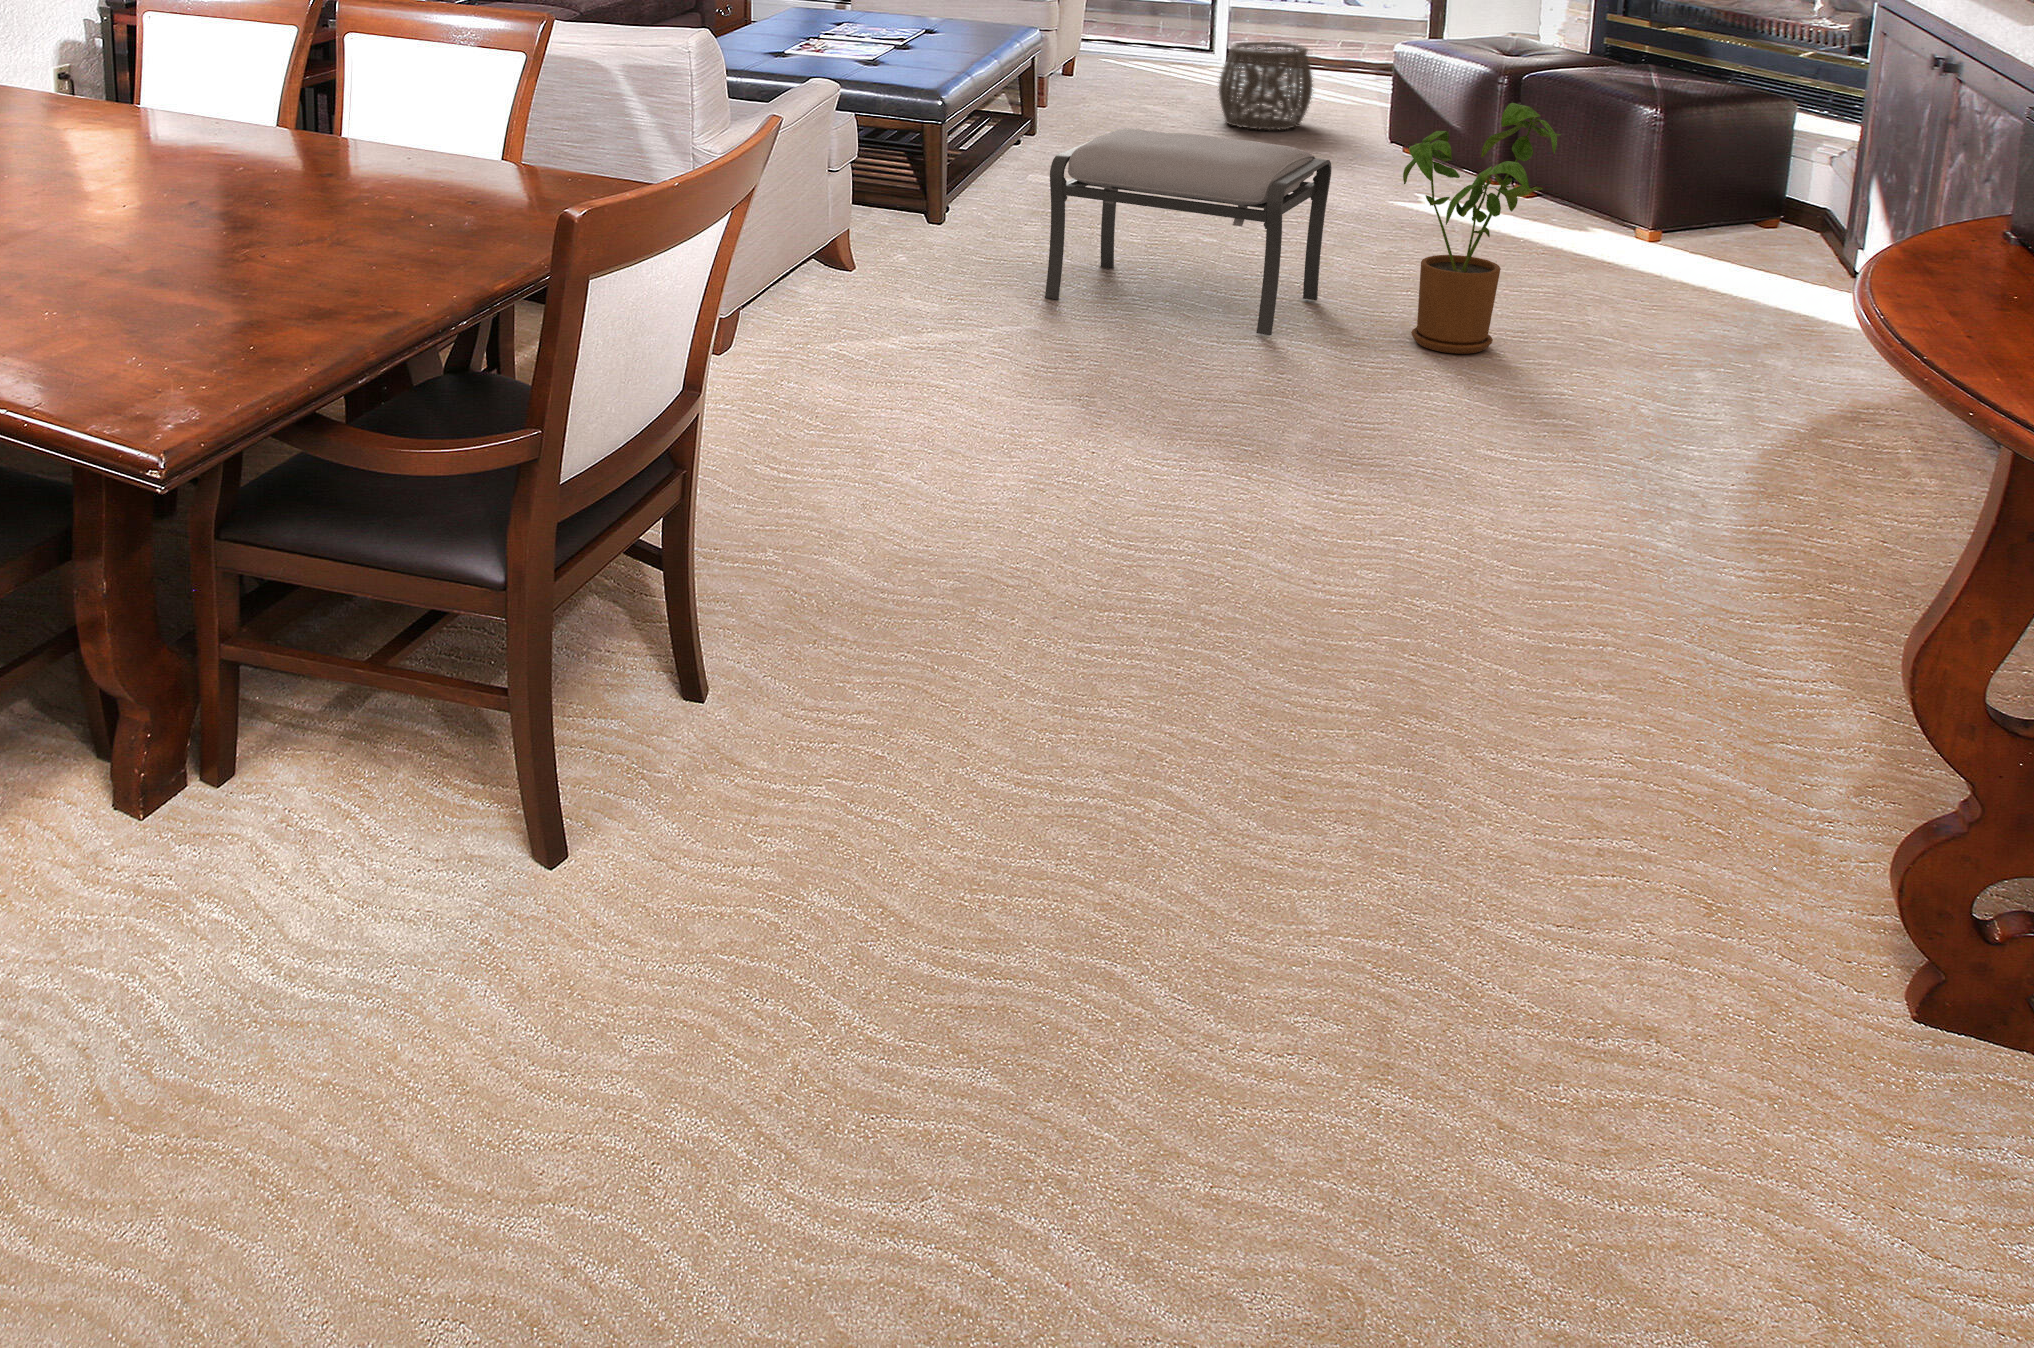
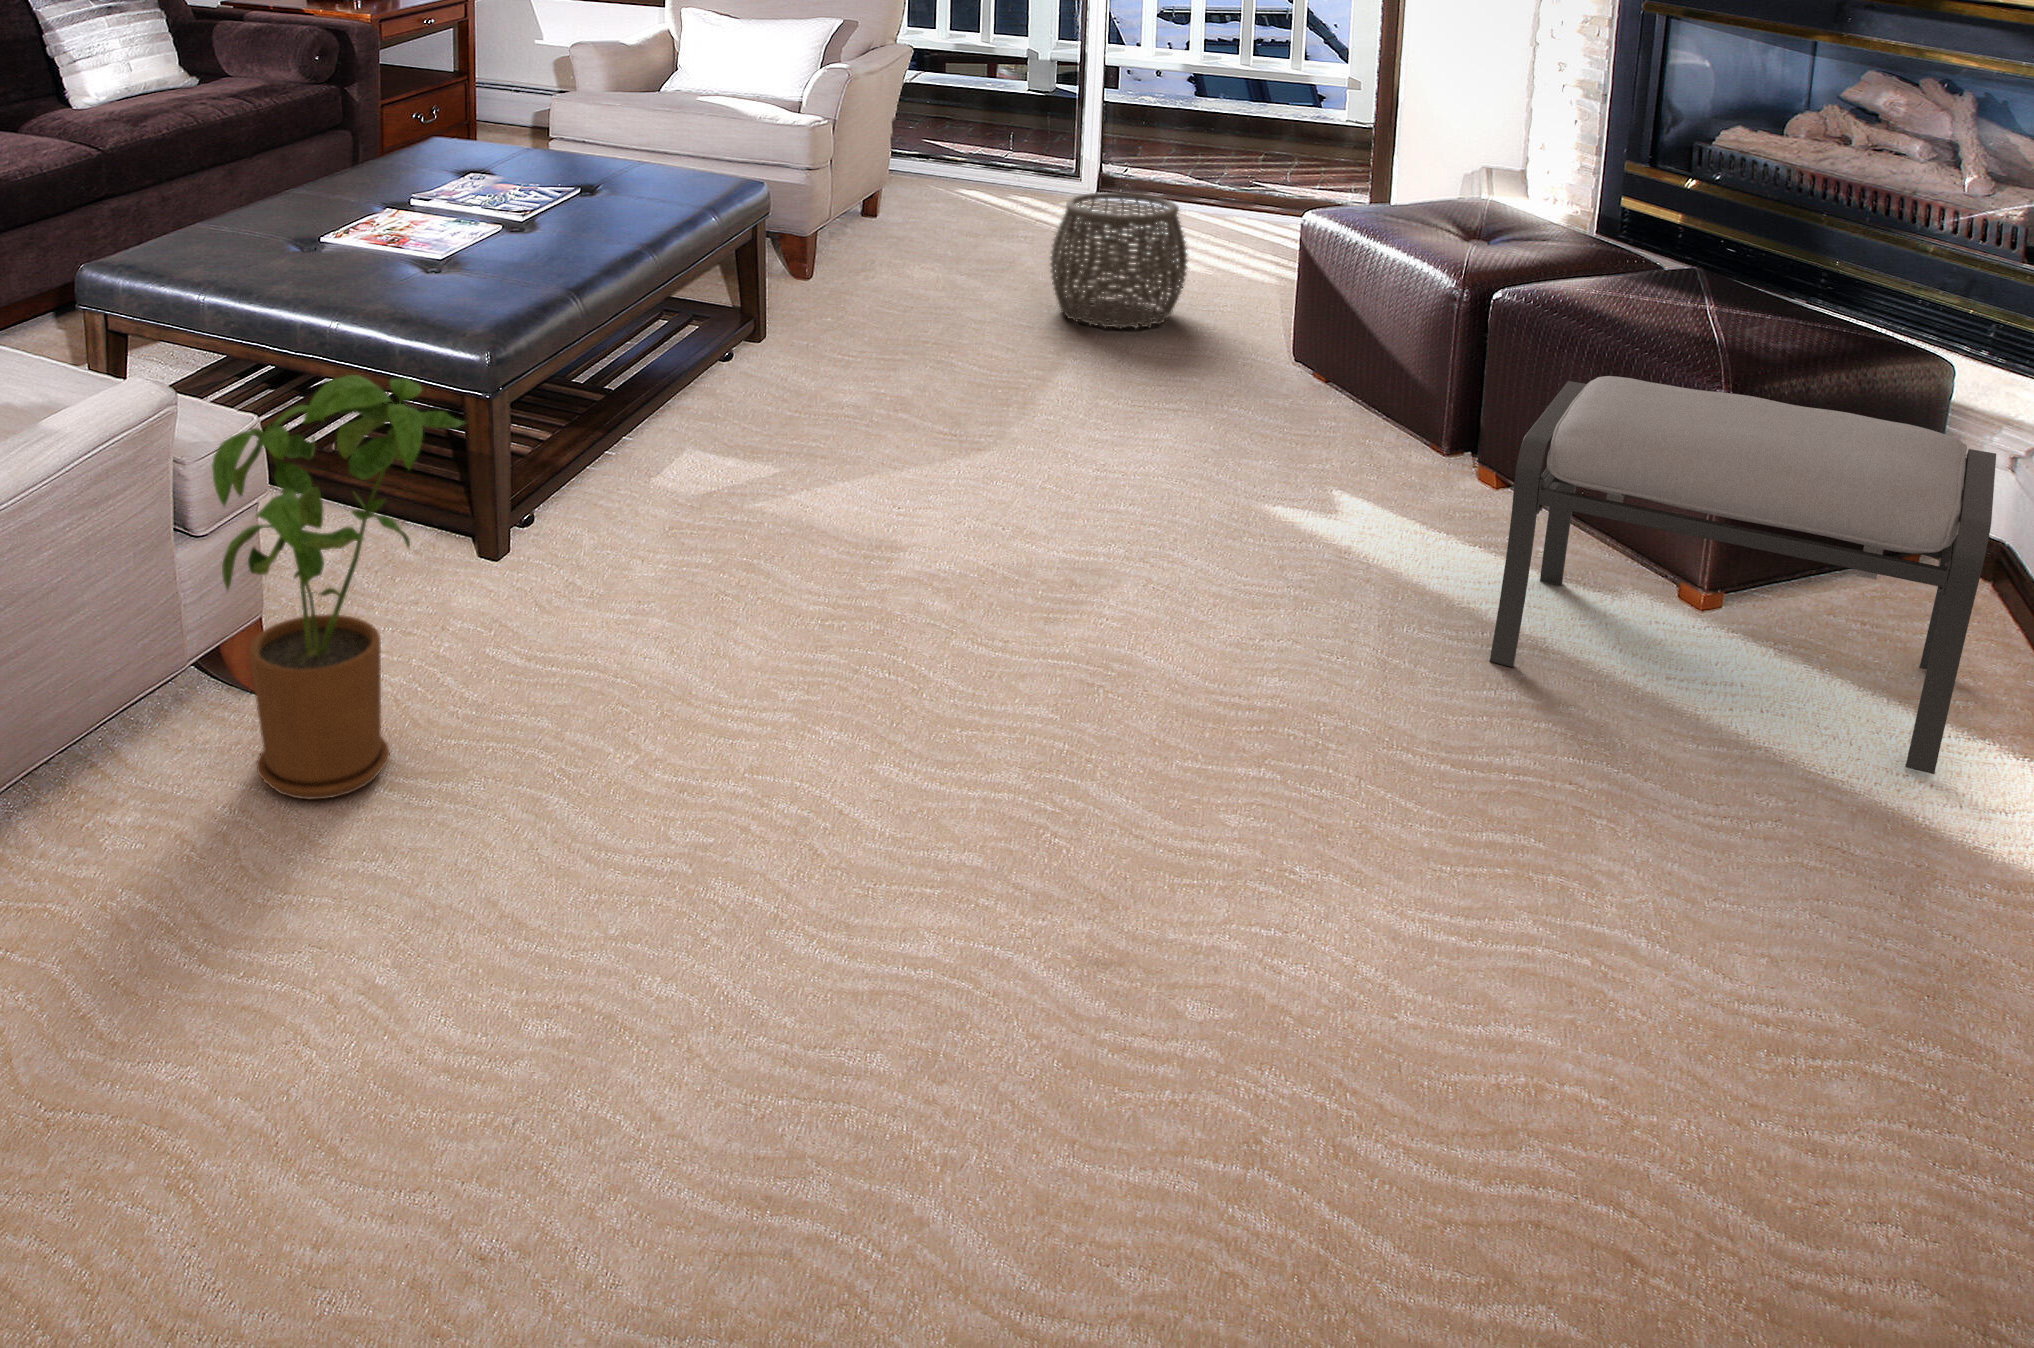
house plant: present [1403,103,1561,354] -> present [212,375,465,799]
ottoman: present [1045,128,1332,335] -> present [1489,376,1996,774]

